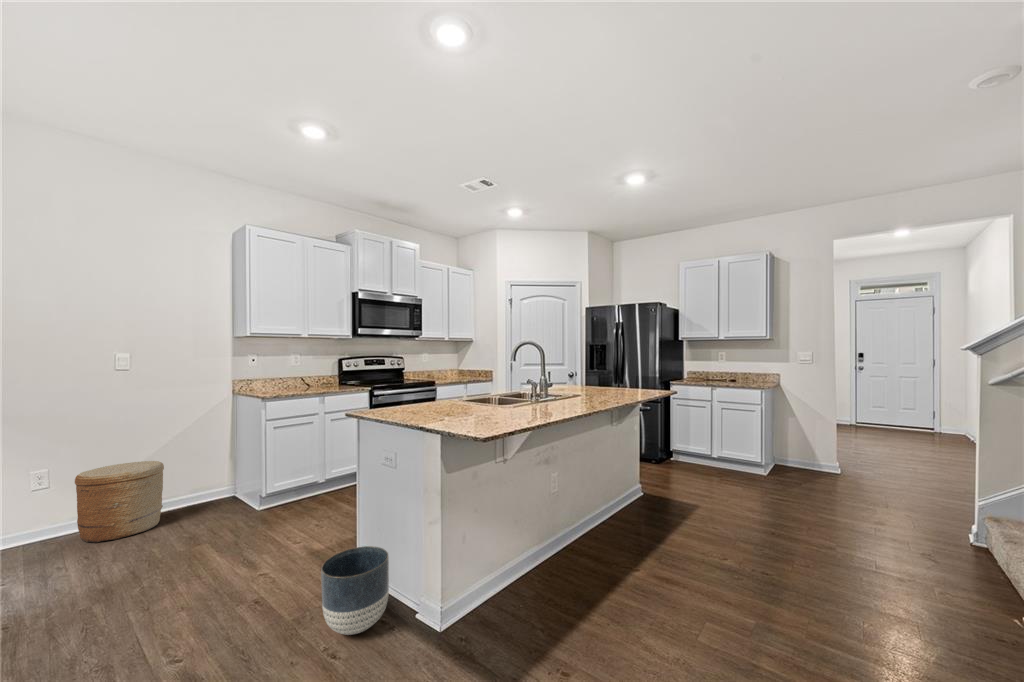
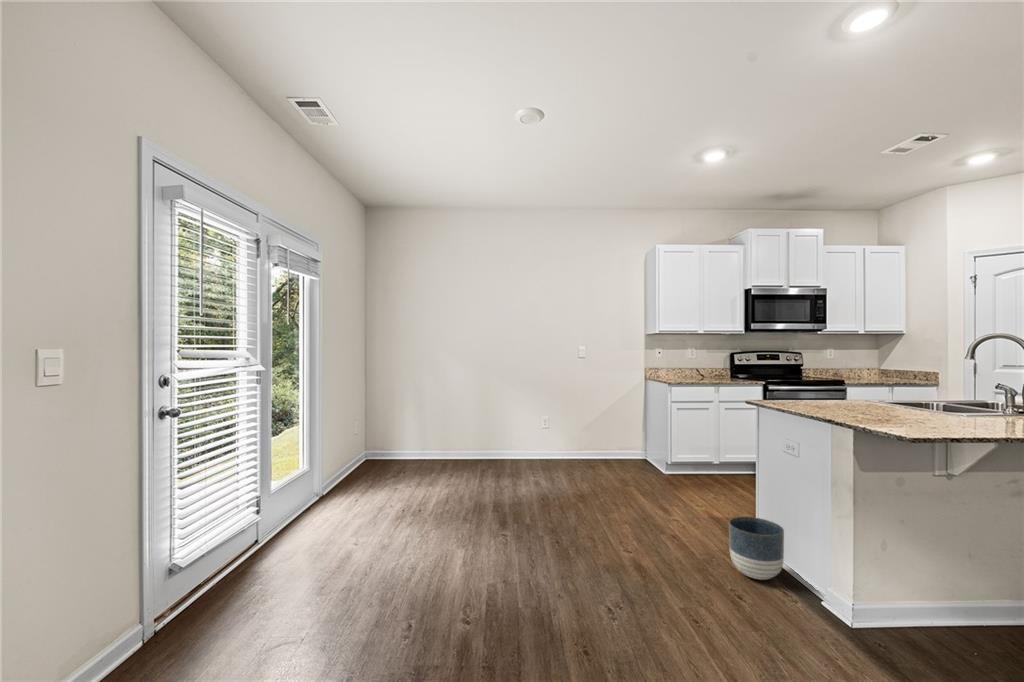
woven basket: present [75,461,164,543] -> none [561,421,605,470]

